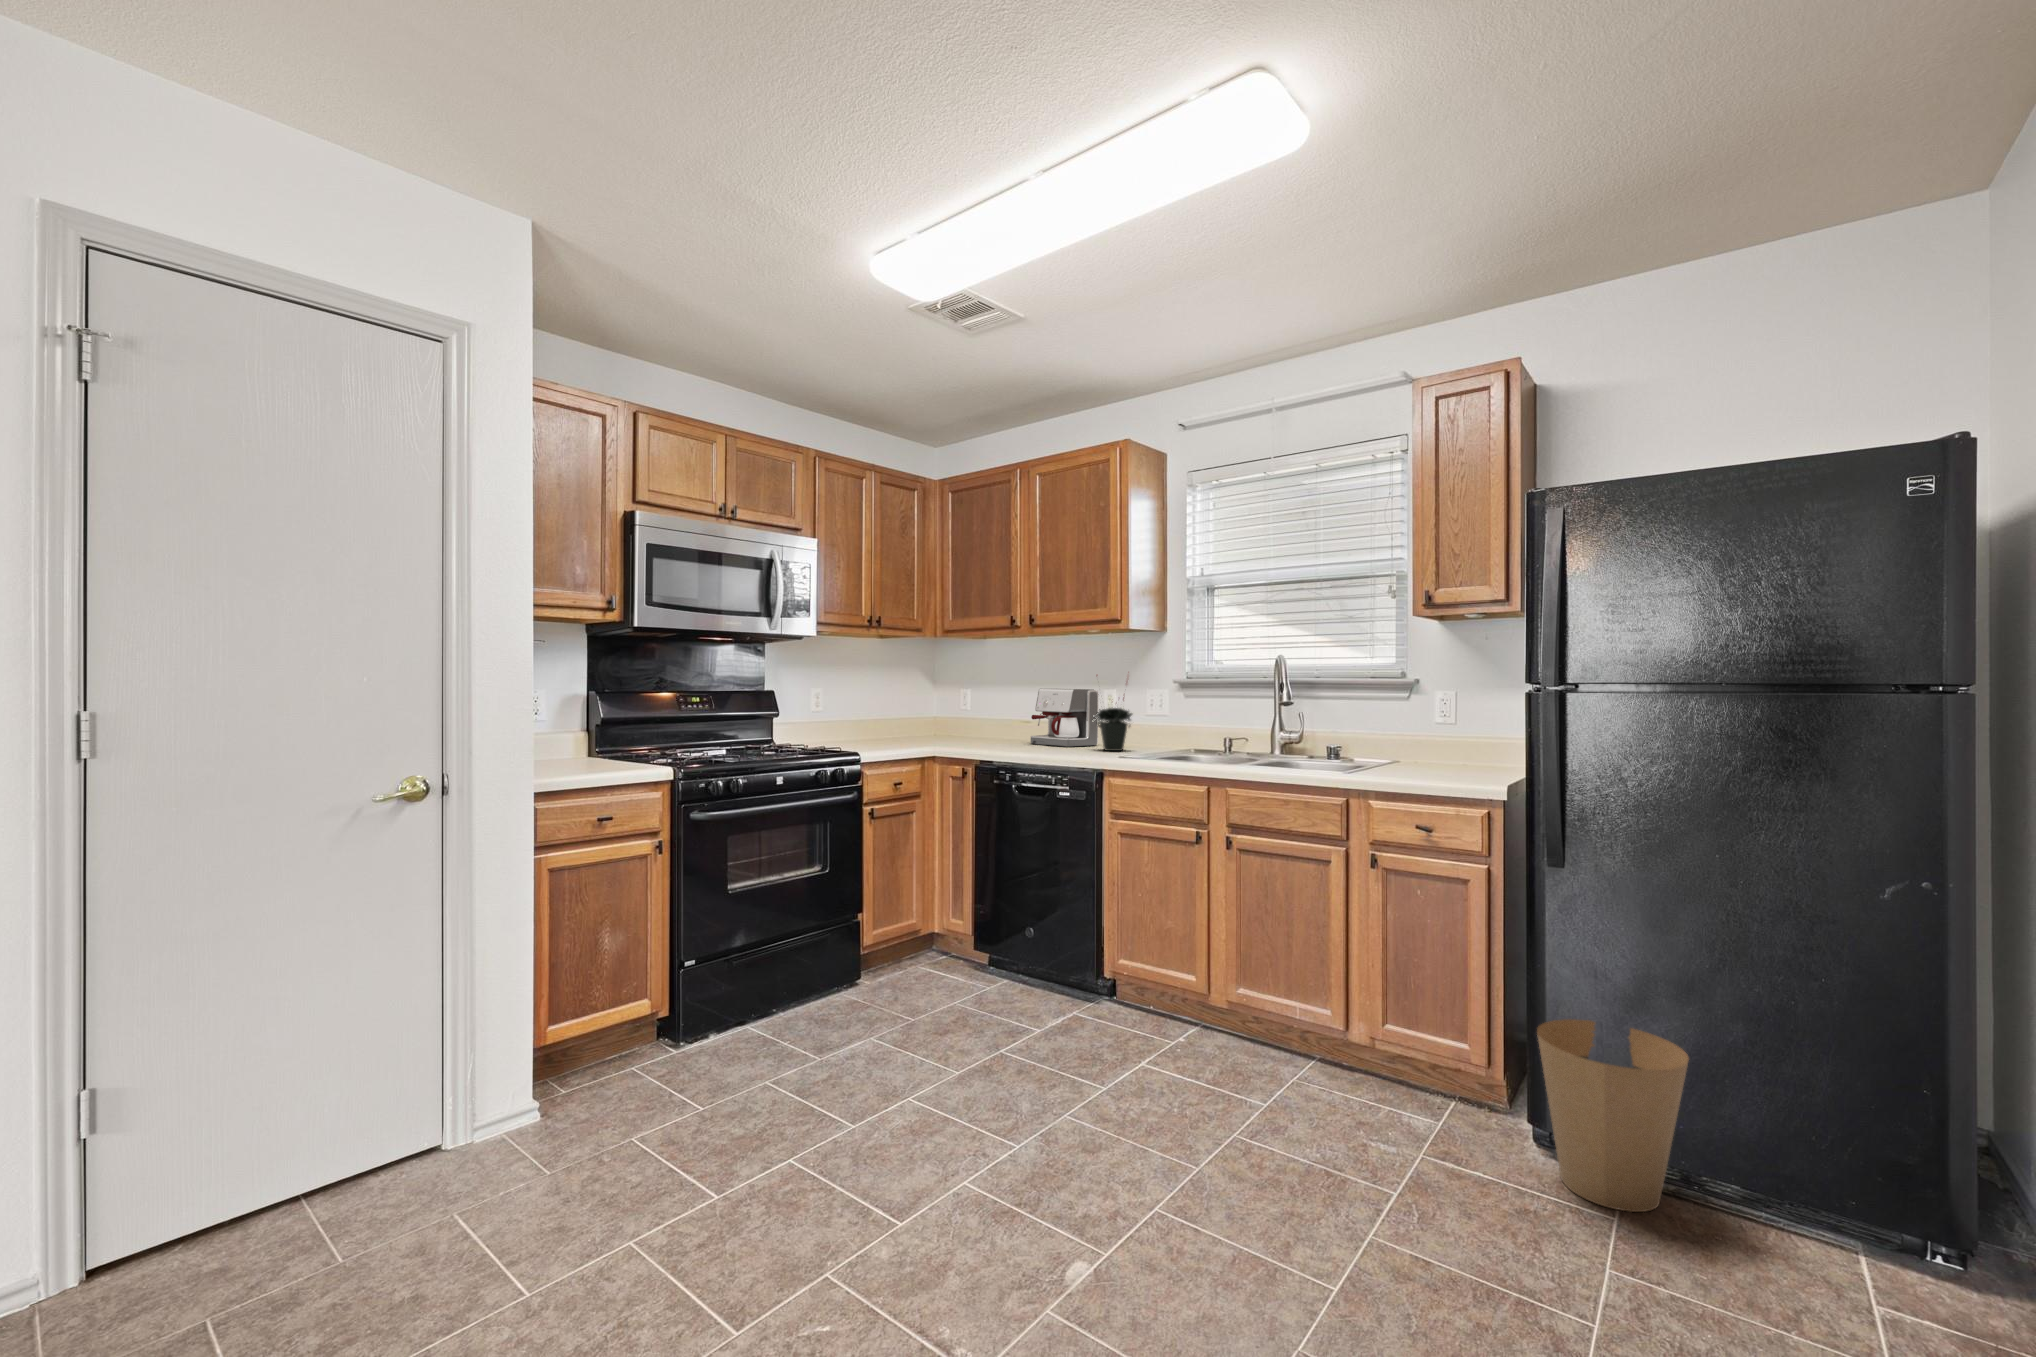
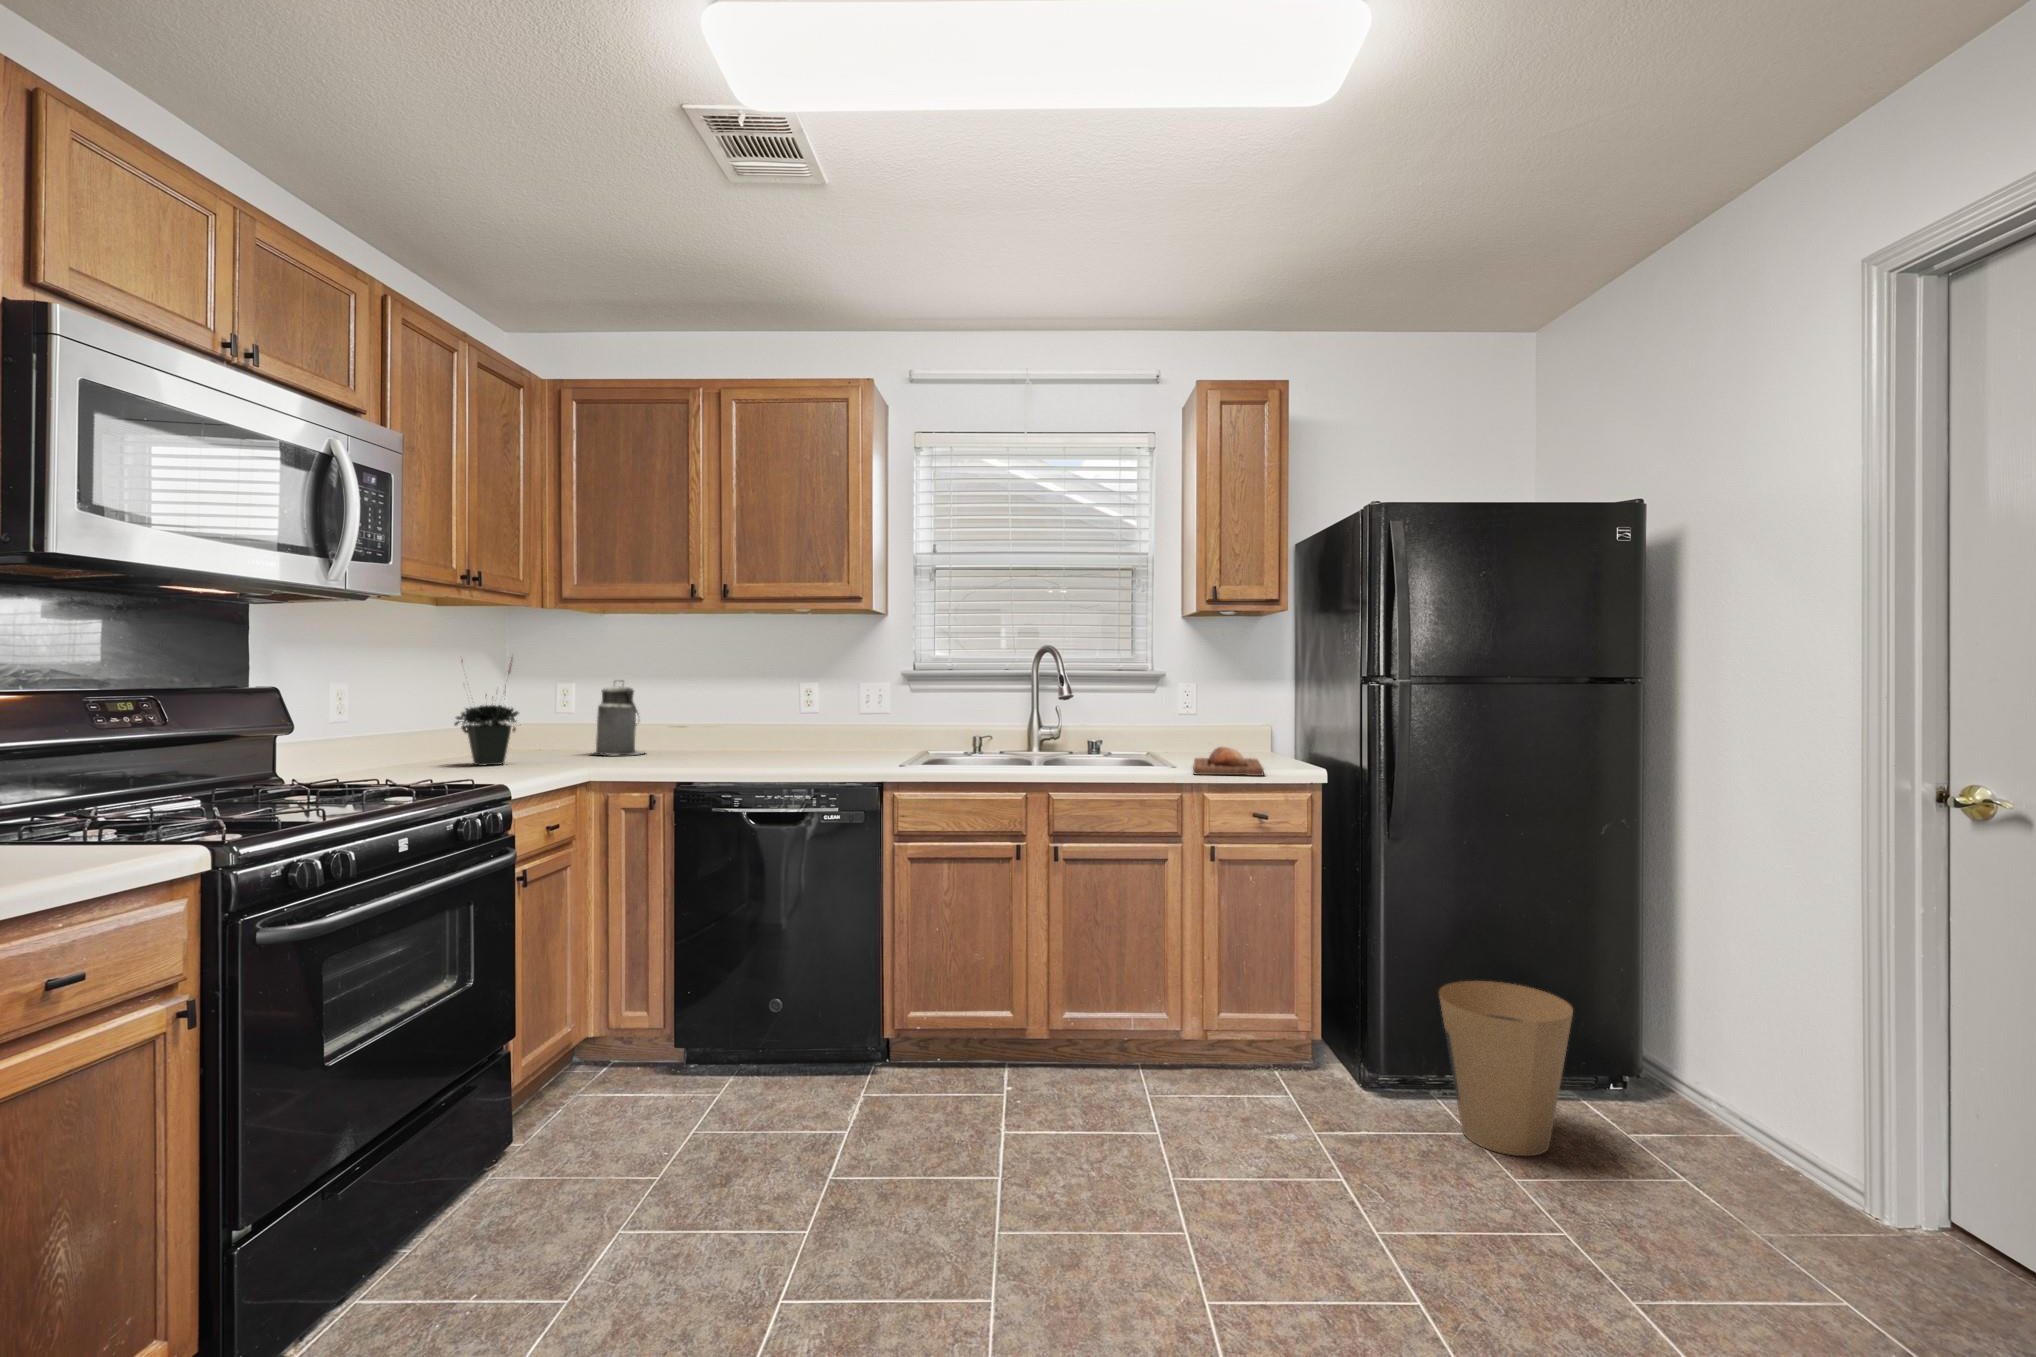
canister: none [970,686,1008,741] -> present [595,681,644,755]
coffee maker: present [1031,689,1098,747] -> none [697,682,788,757]
potted plant: present [1093,697,1132,751] -> present [455,660,518,766]
bread loaf: none [1341,759,1450,787] -> present [1193,747,1264,776]

